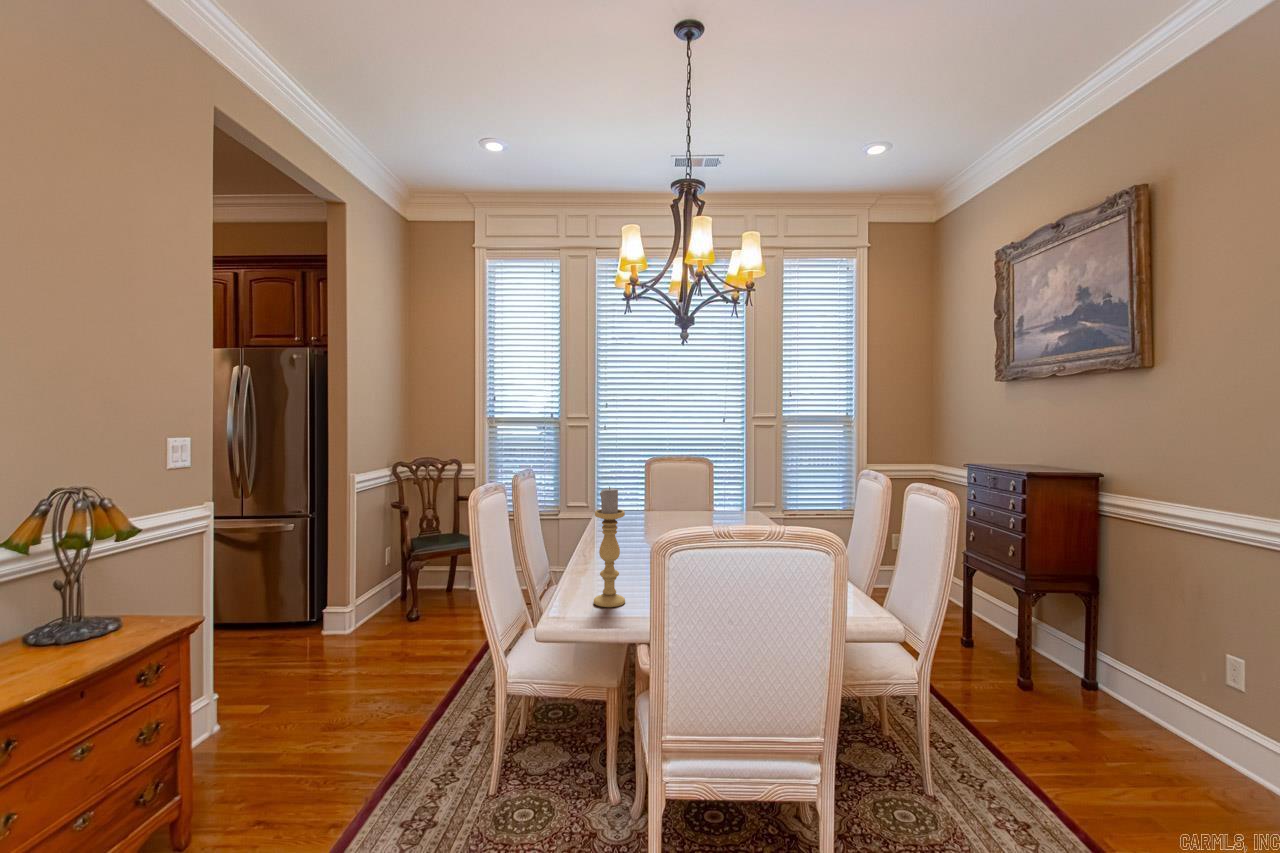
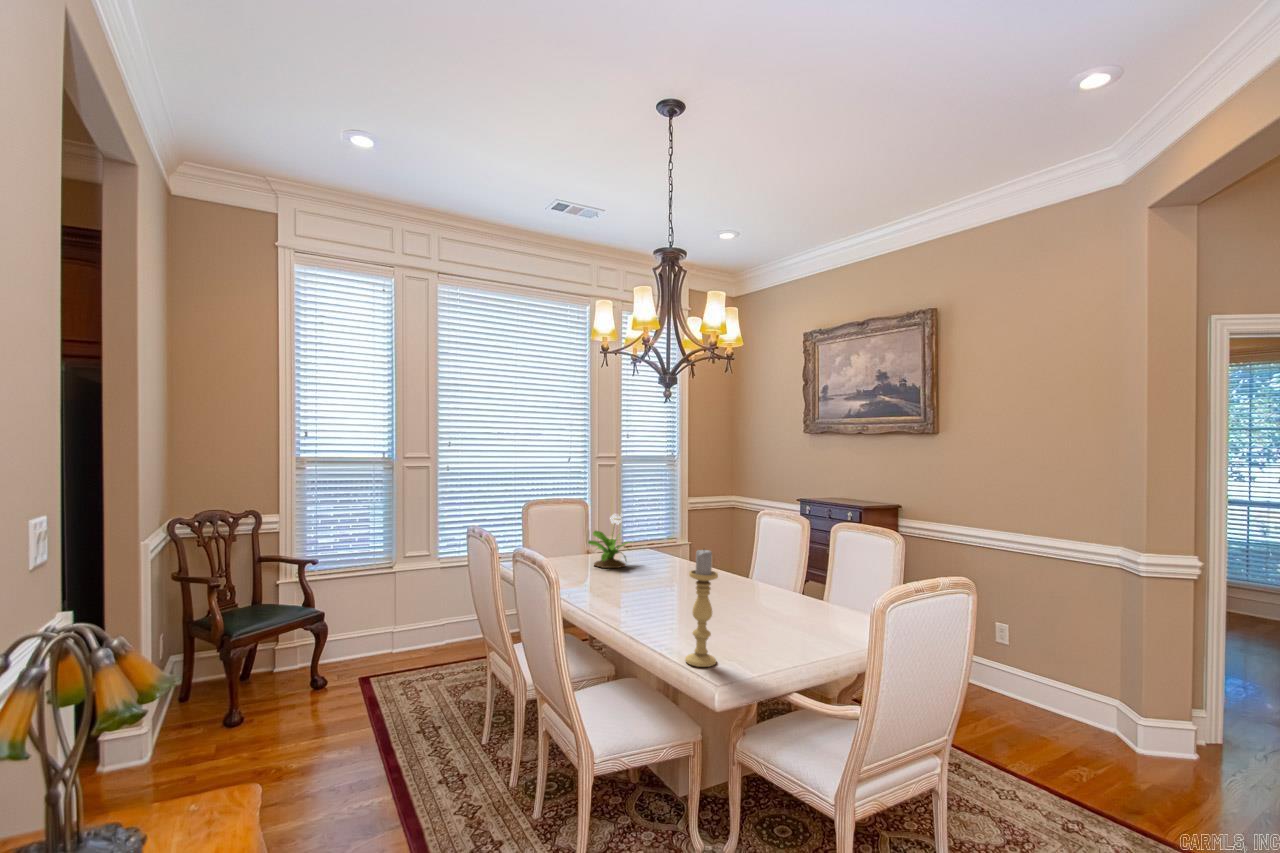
potted flower: none [673,462,722,521] -> present [588,514,626,568]

